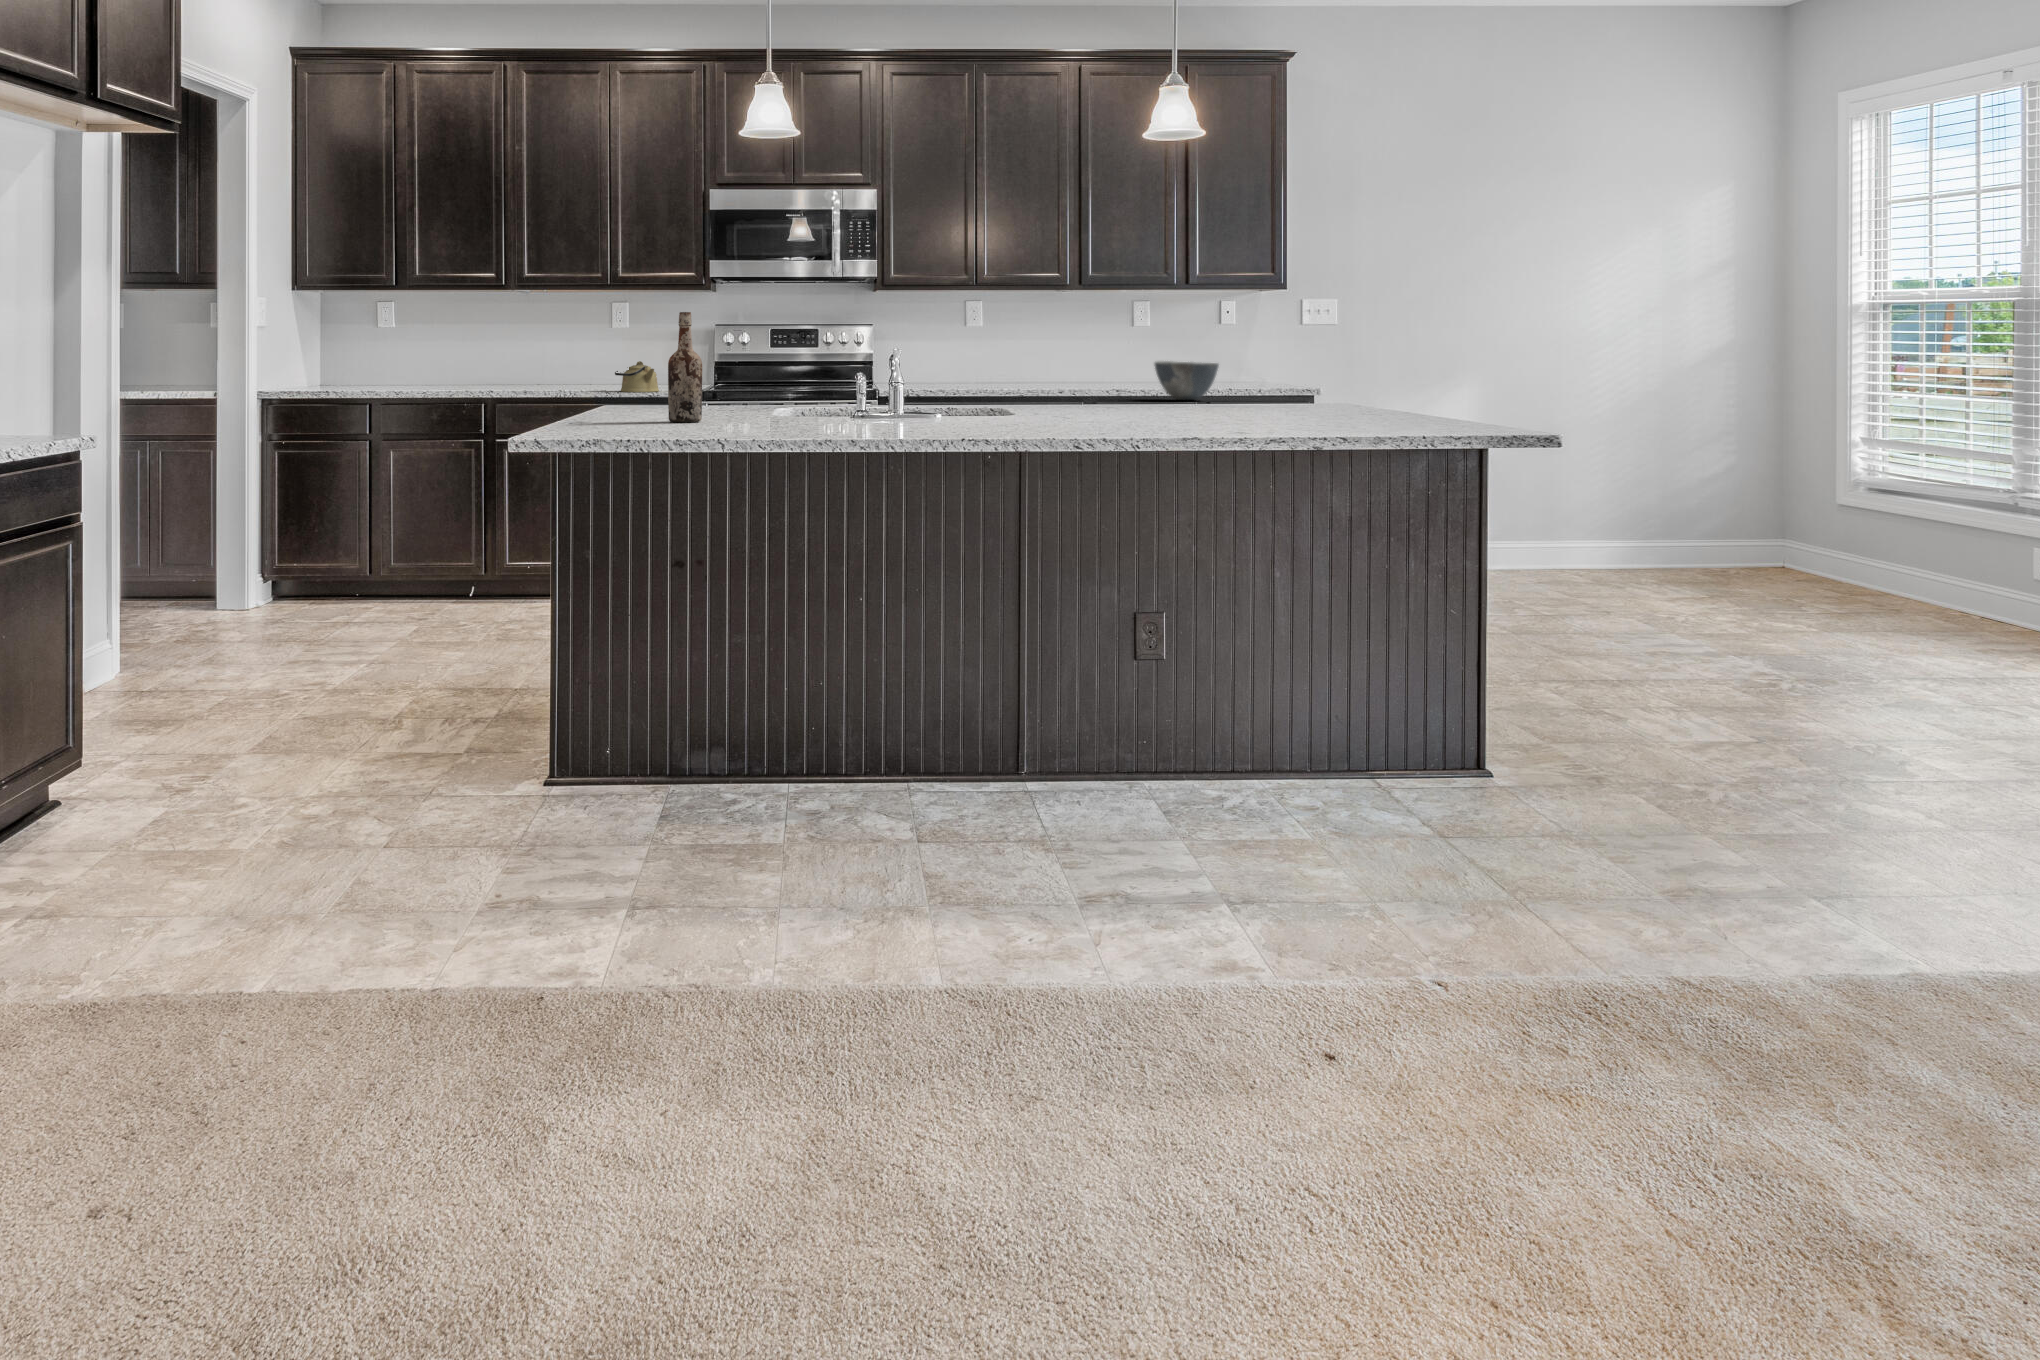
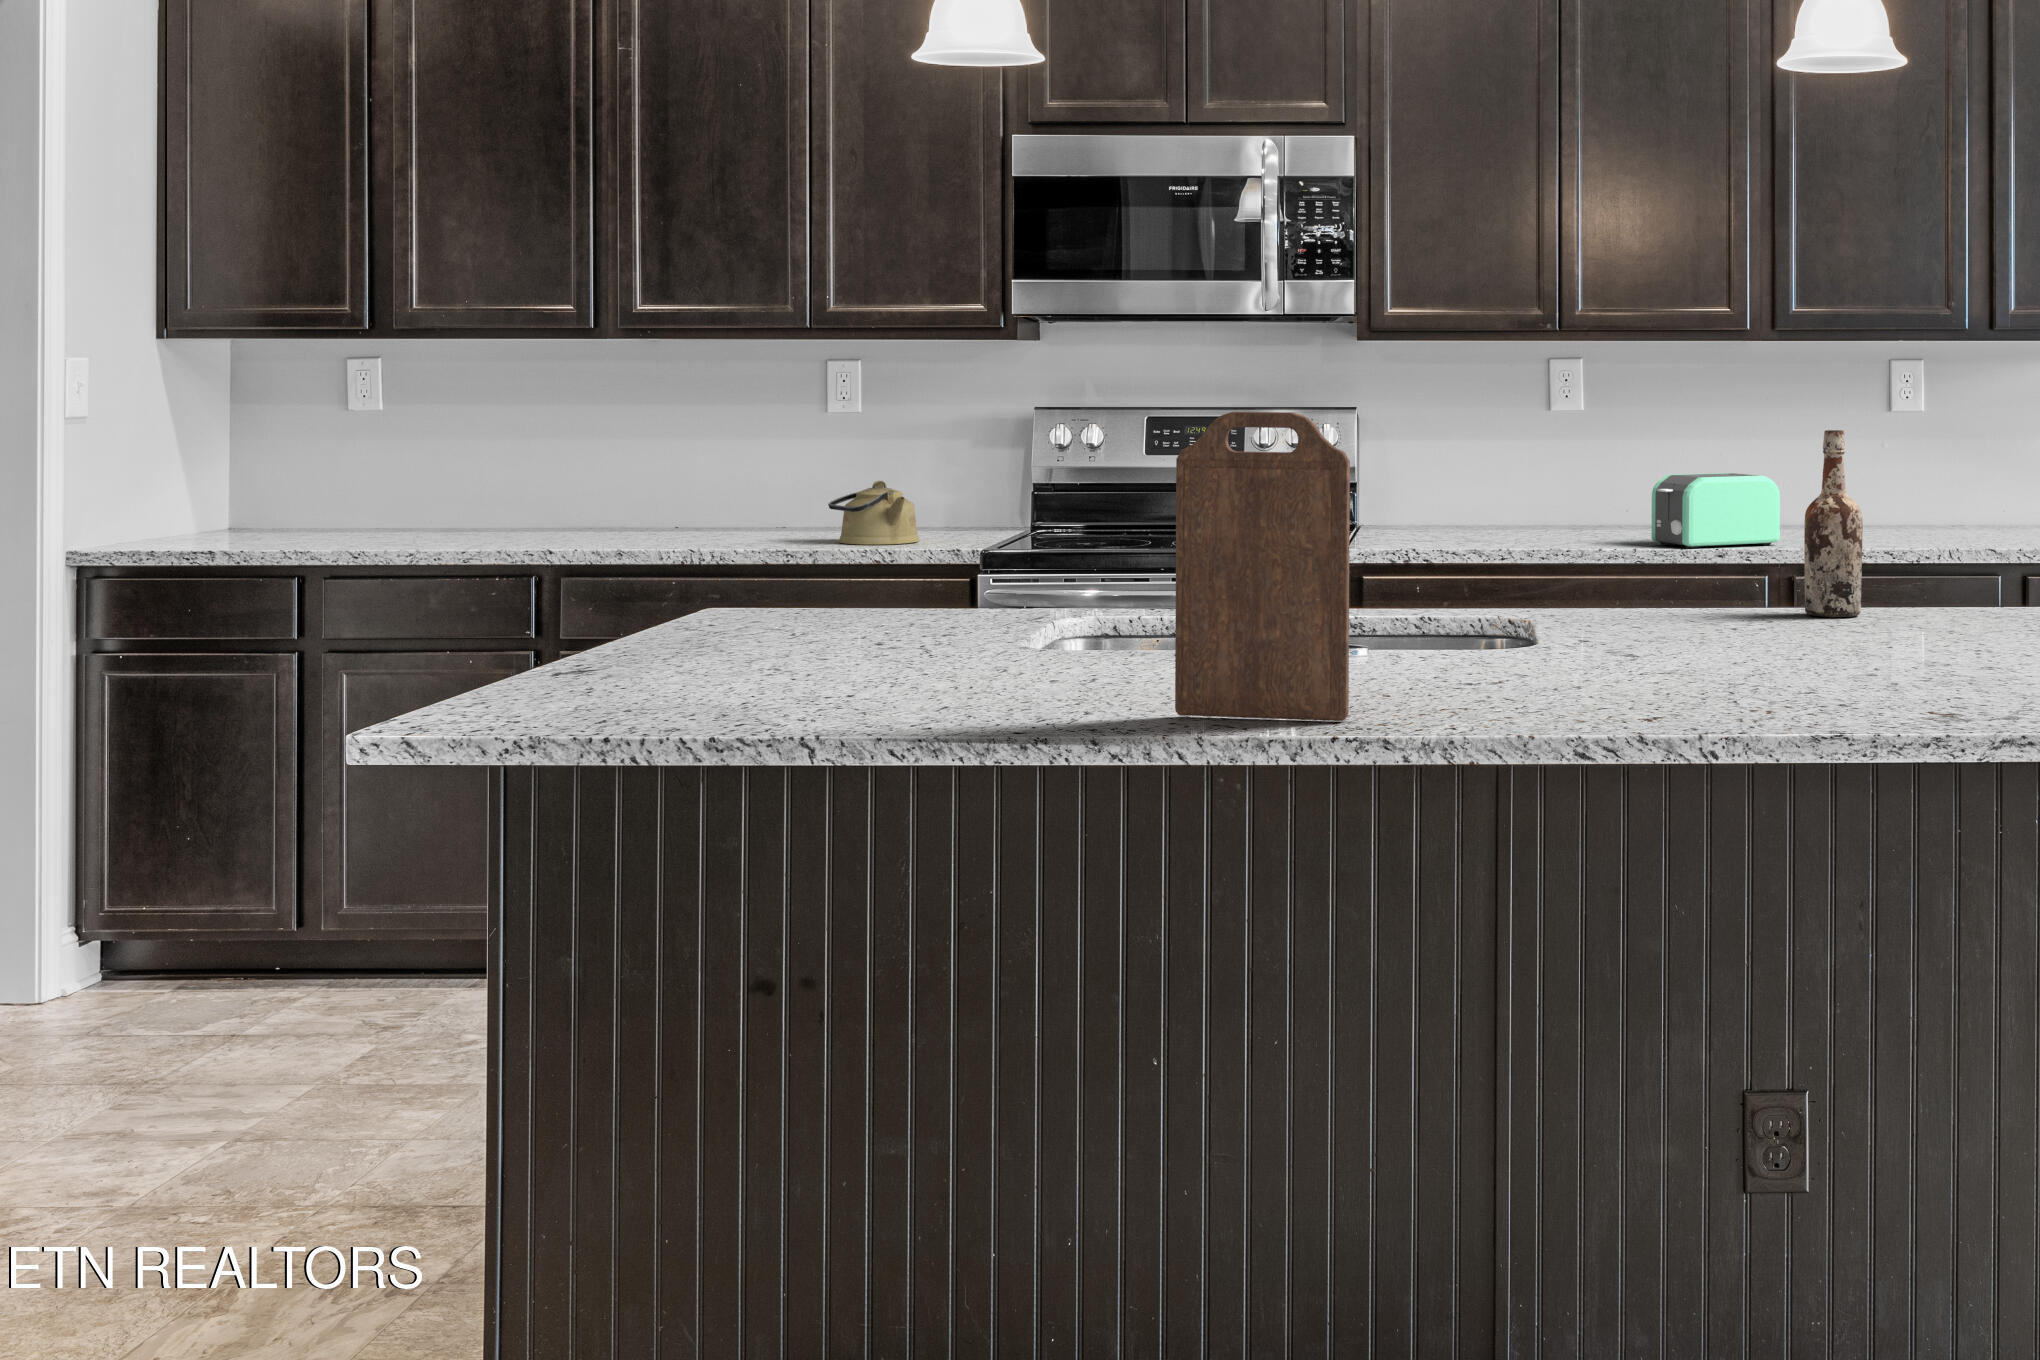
cutting board: none [891,289,973,431] -> present [1175,412,1350,721]
wine bottle: present [668,312,702,422] -> present [1804,430,1863,617]
toaster: none [1017,357,1080,392] -> present [1651,473,1780,548]
bowl: present [1155,361,1219,400] -> none [1891,503,2022,587]

